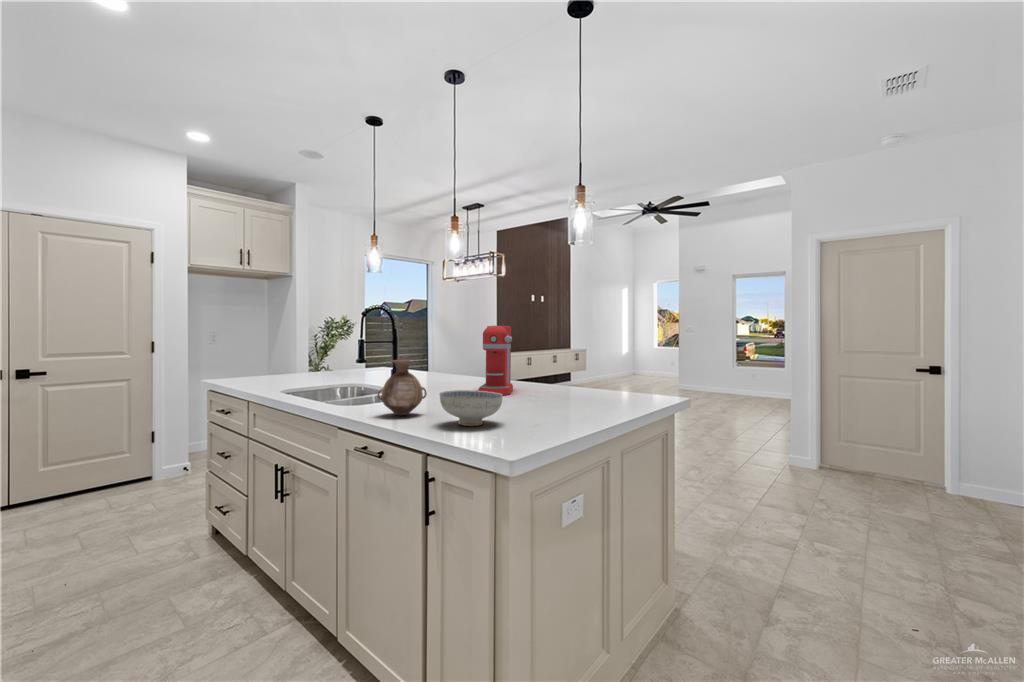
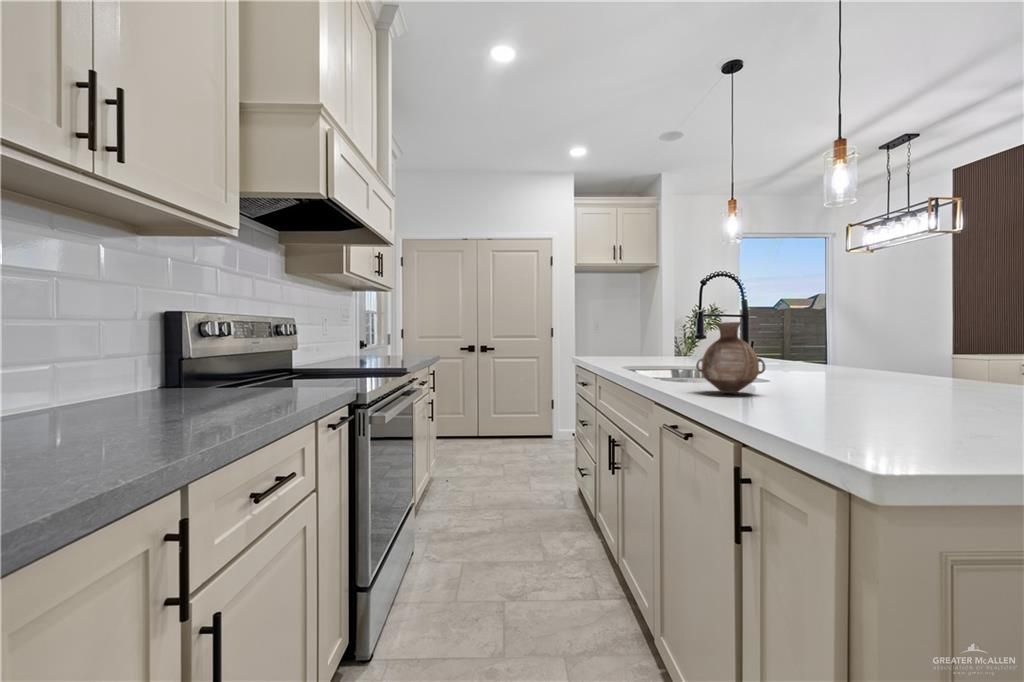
coffee maker: present [478,326,513,395] -> none [874,277,950,385]
ceramic bowl: present [440,390,503,426] -> none [772,361,895,415]

